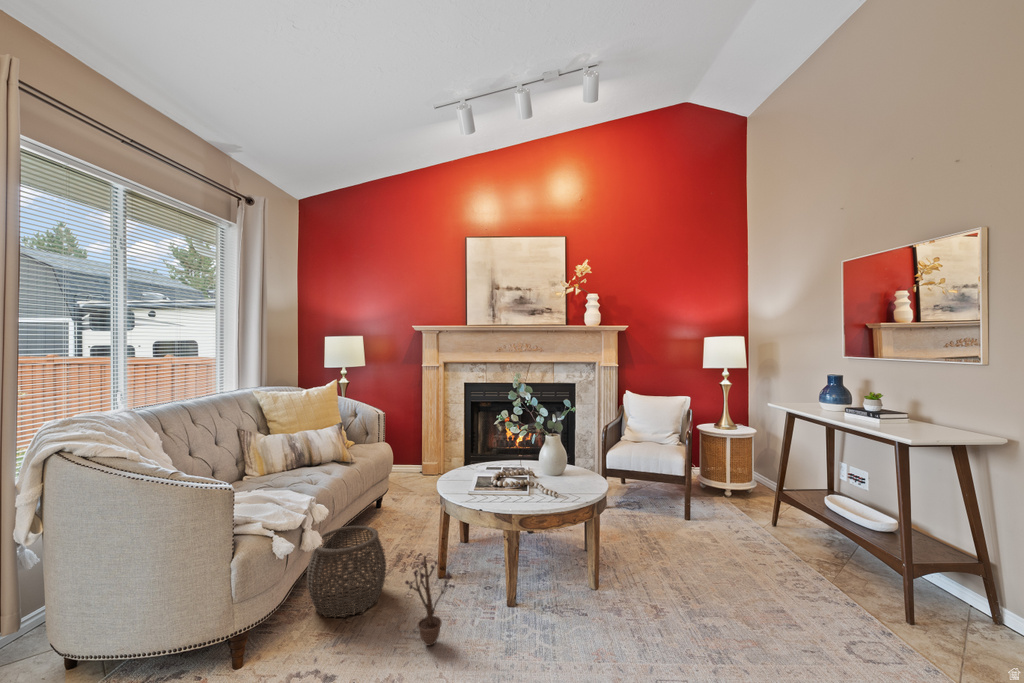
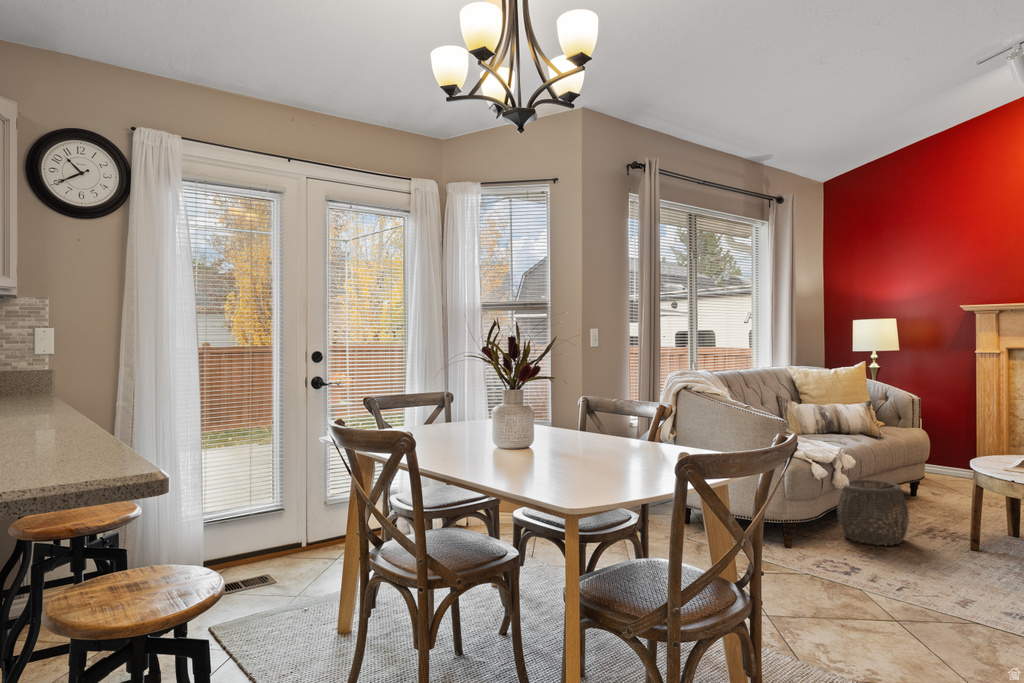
decorative plant: present [399,556,455,645] -> none [916,499,970,575]

